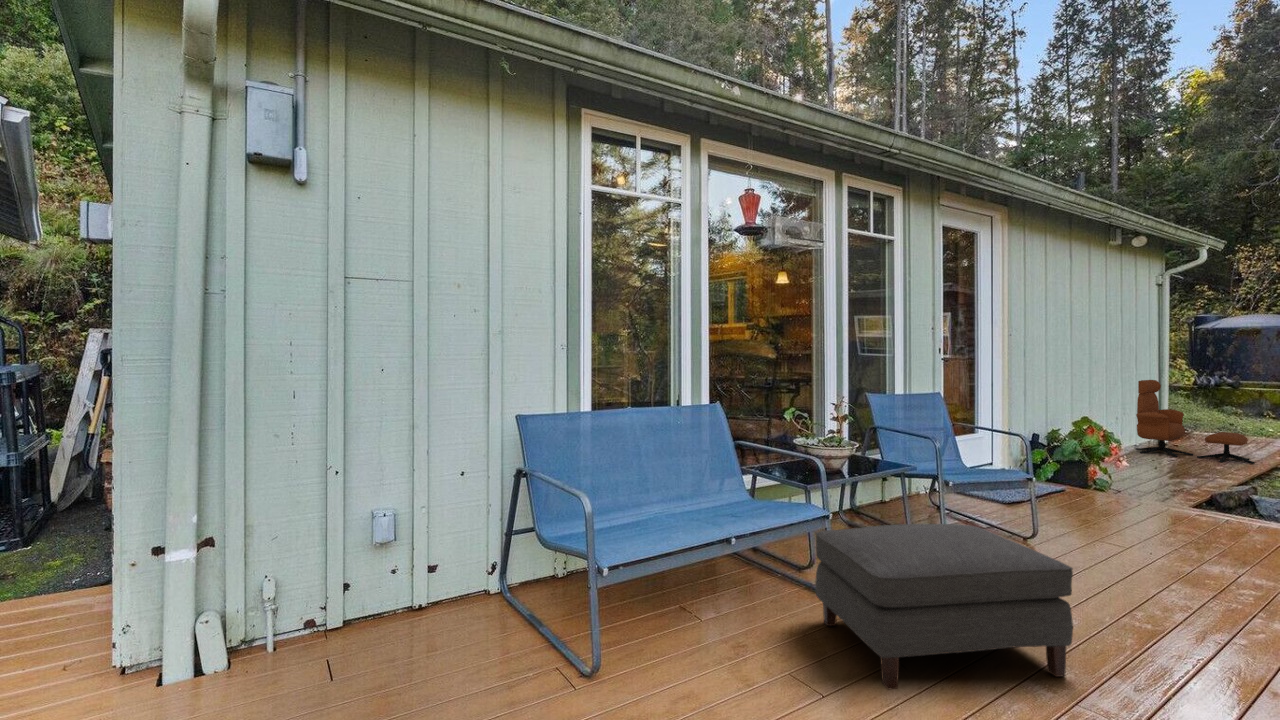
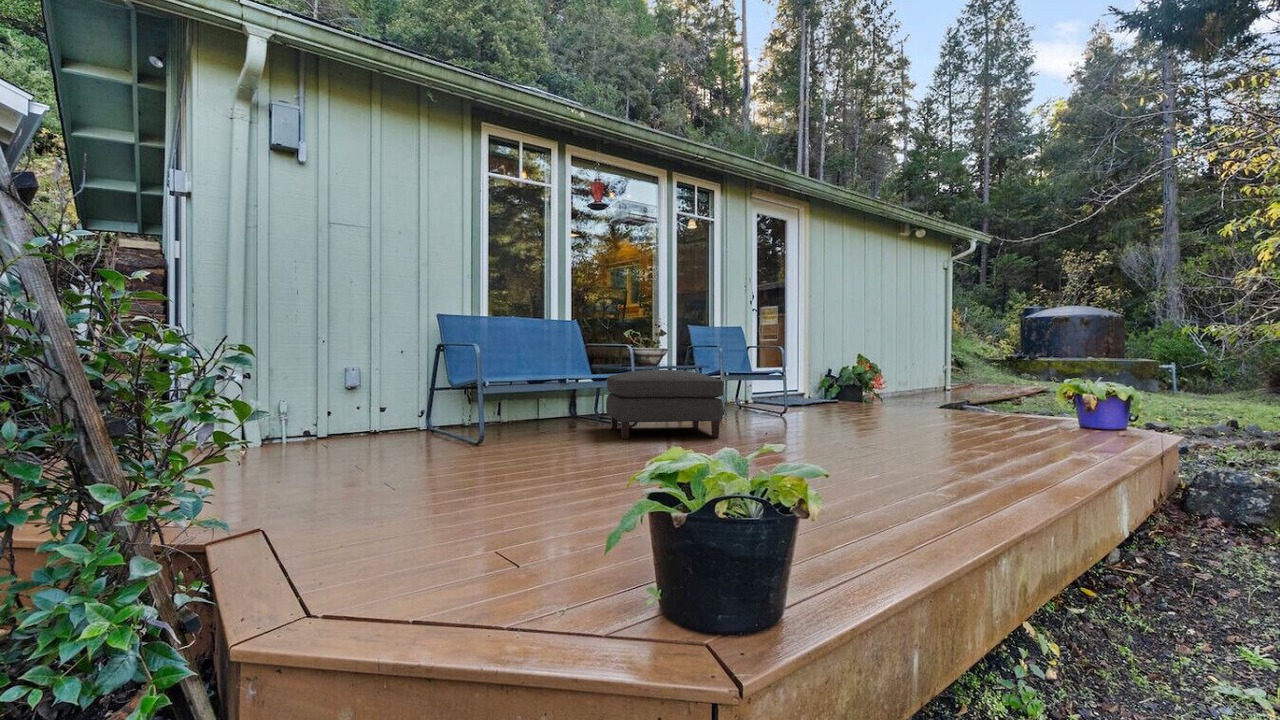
lounge chair: present [1136,380,1255,464] -> none [919,338,989,395]

